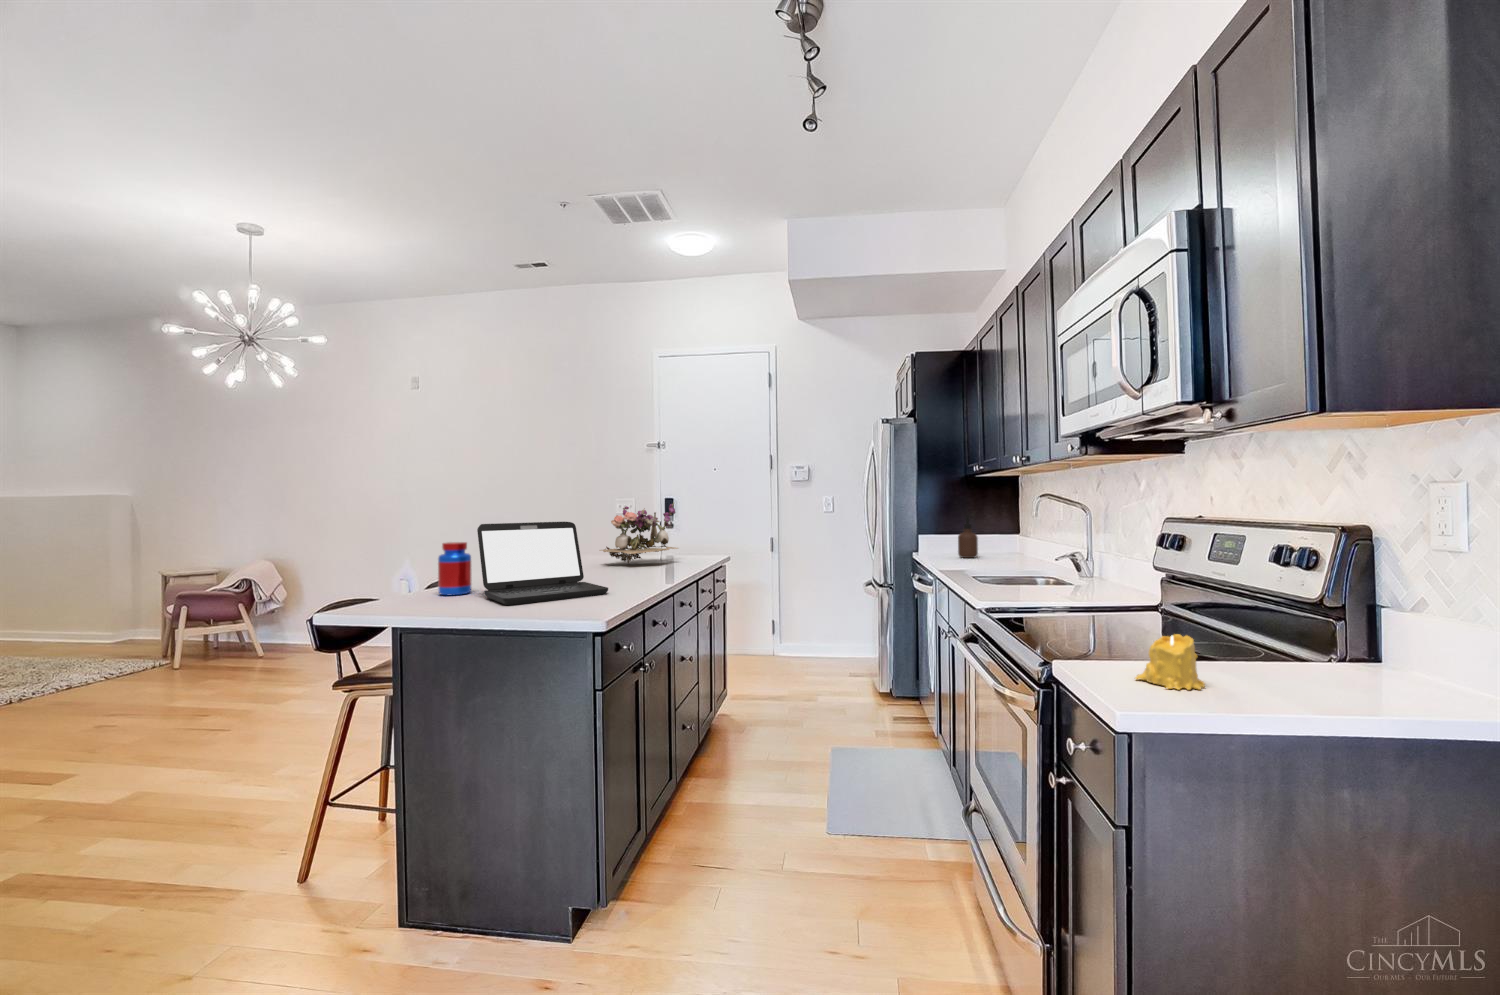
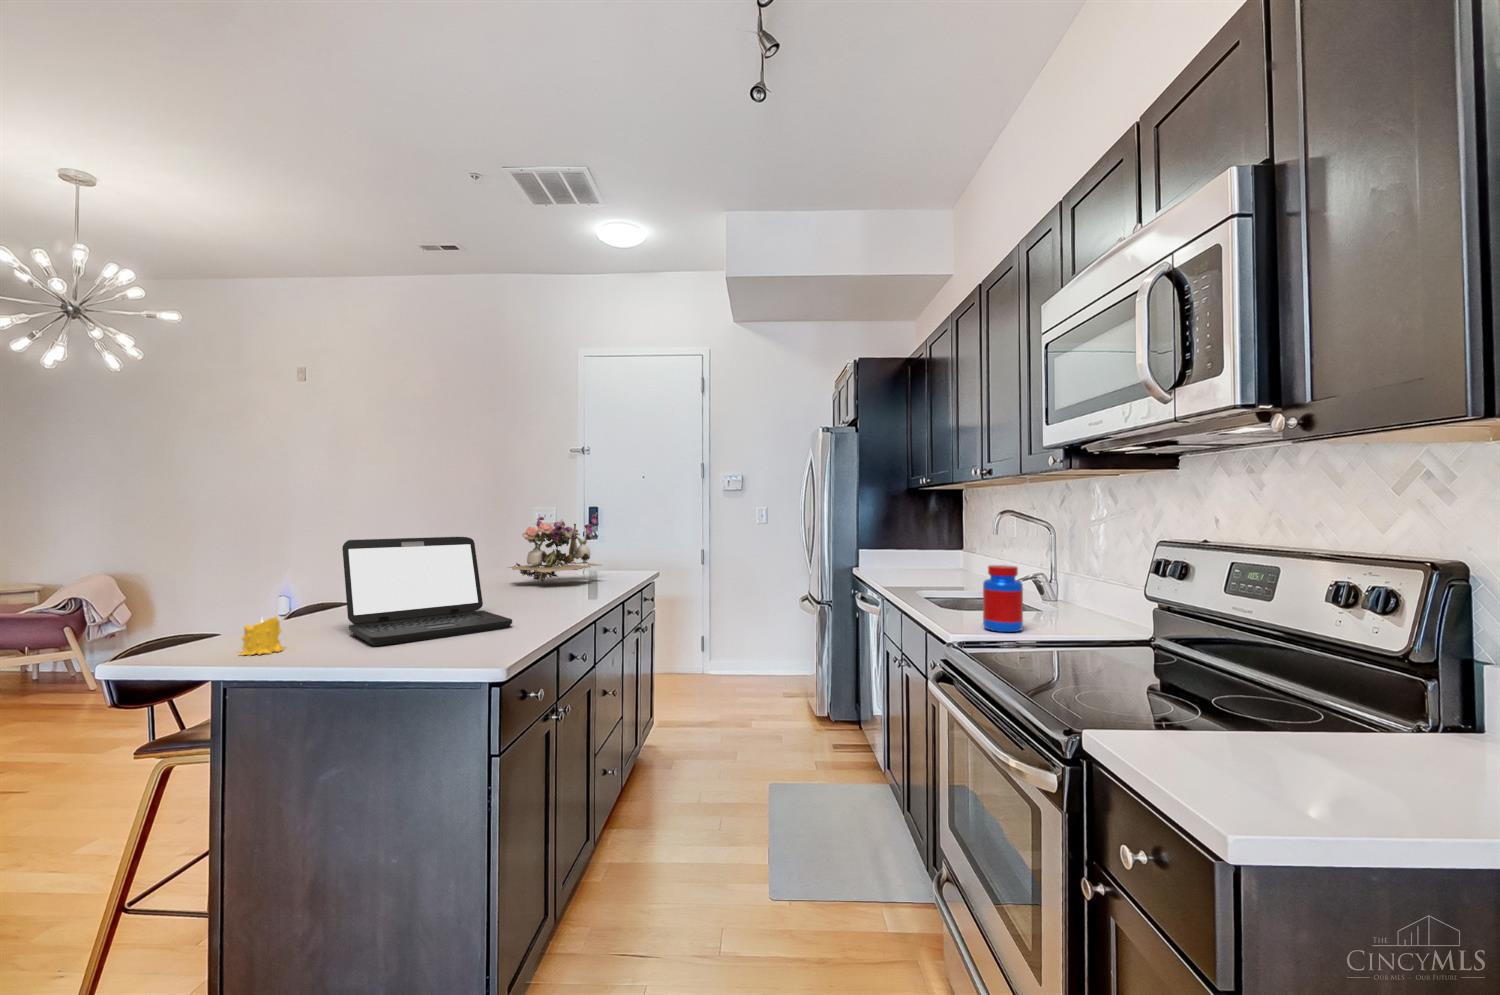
soap dispenser: present [958,515,978,558] -> none [905,529,925,575]
jar: present [438,542,472,595] -> present [983,565,1023,632]
candle: present [1135,634,1205,690] -> present [240,616,284,655]

